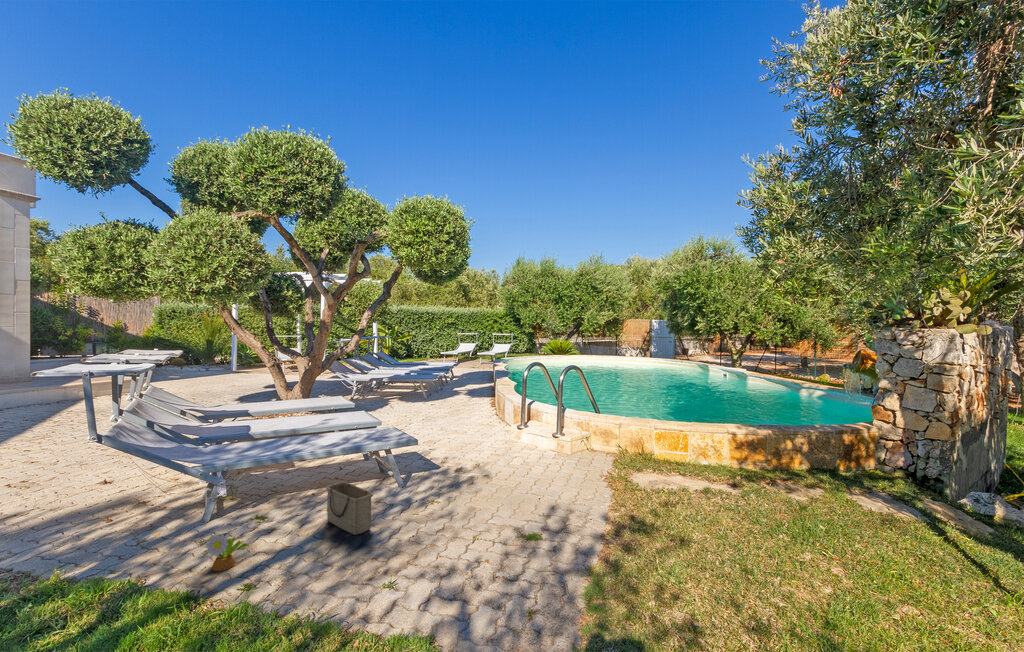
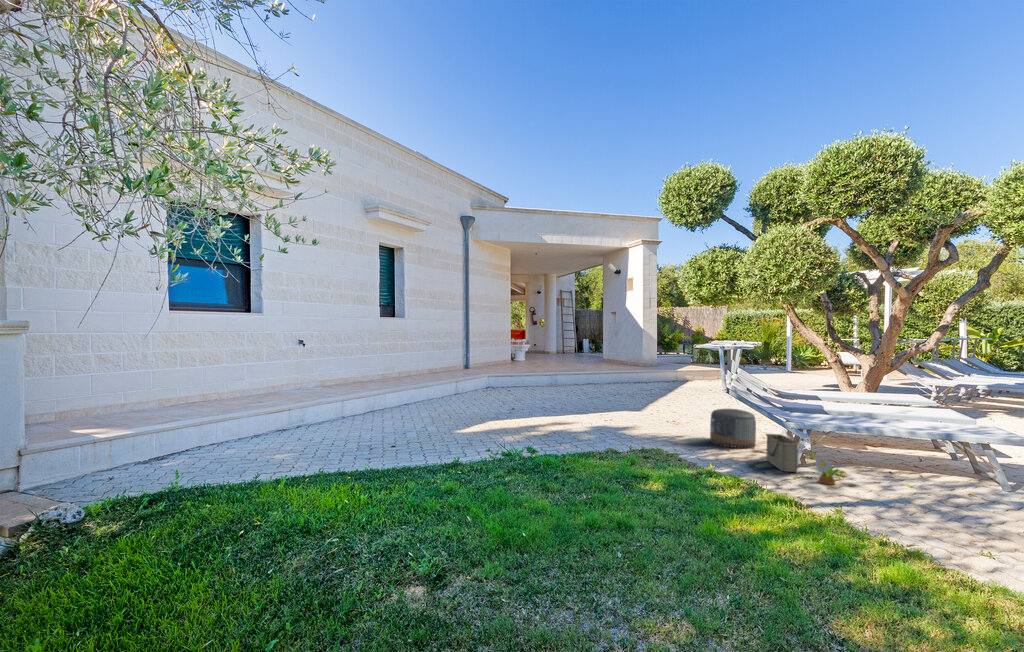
pouf: none [51,468,139,540] -> present [710,409,756,448]
basket: present [326,482,373,535] -> present [766,434,799,472]

